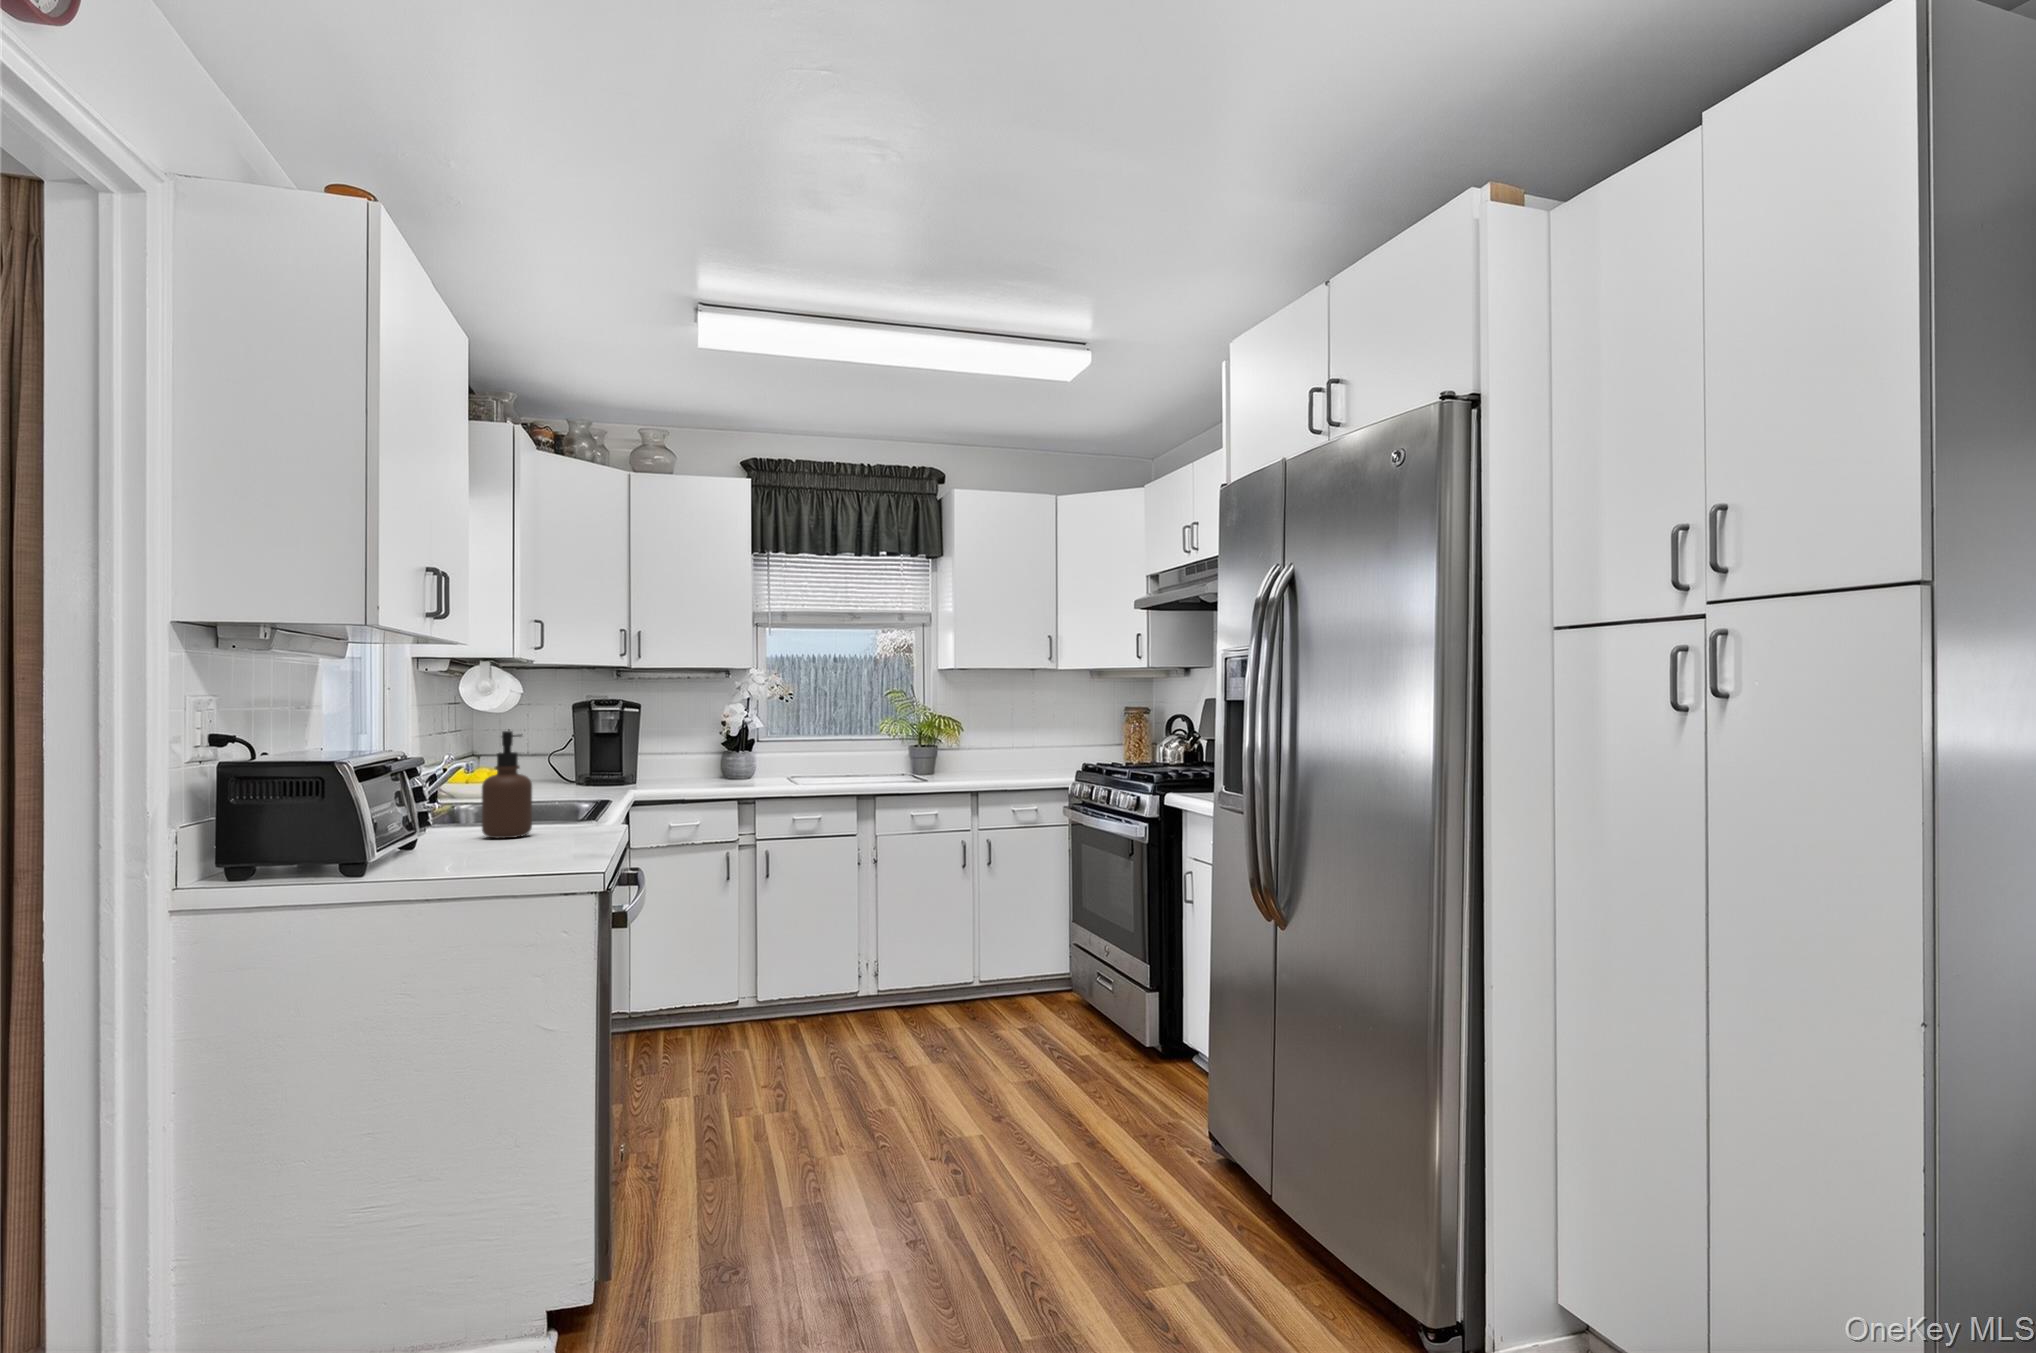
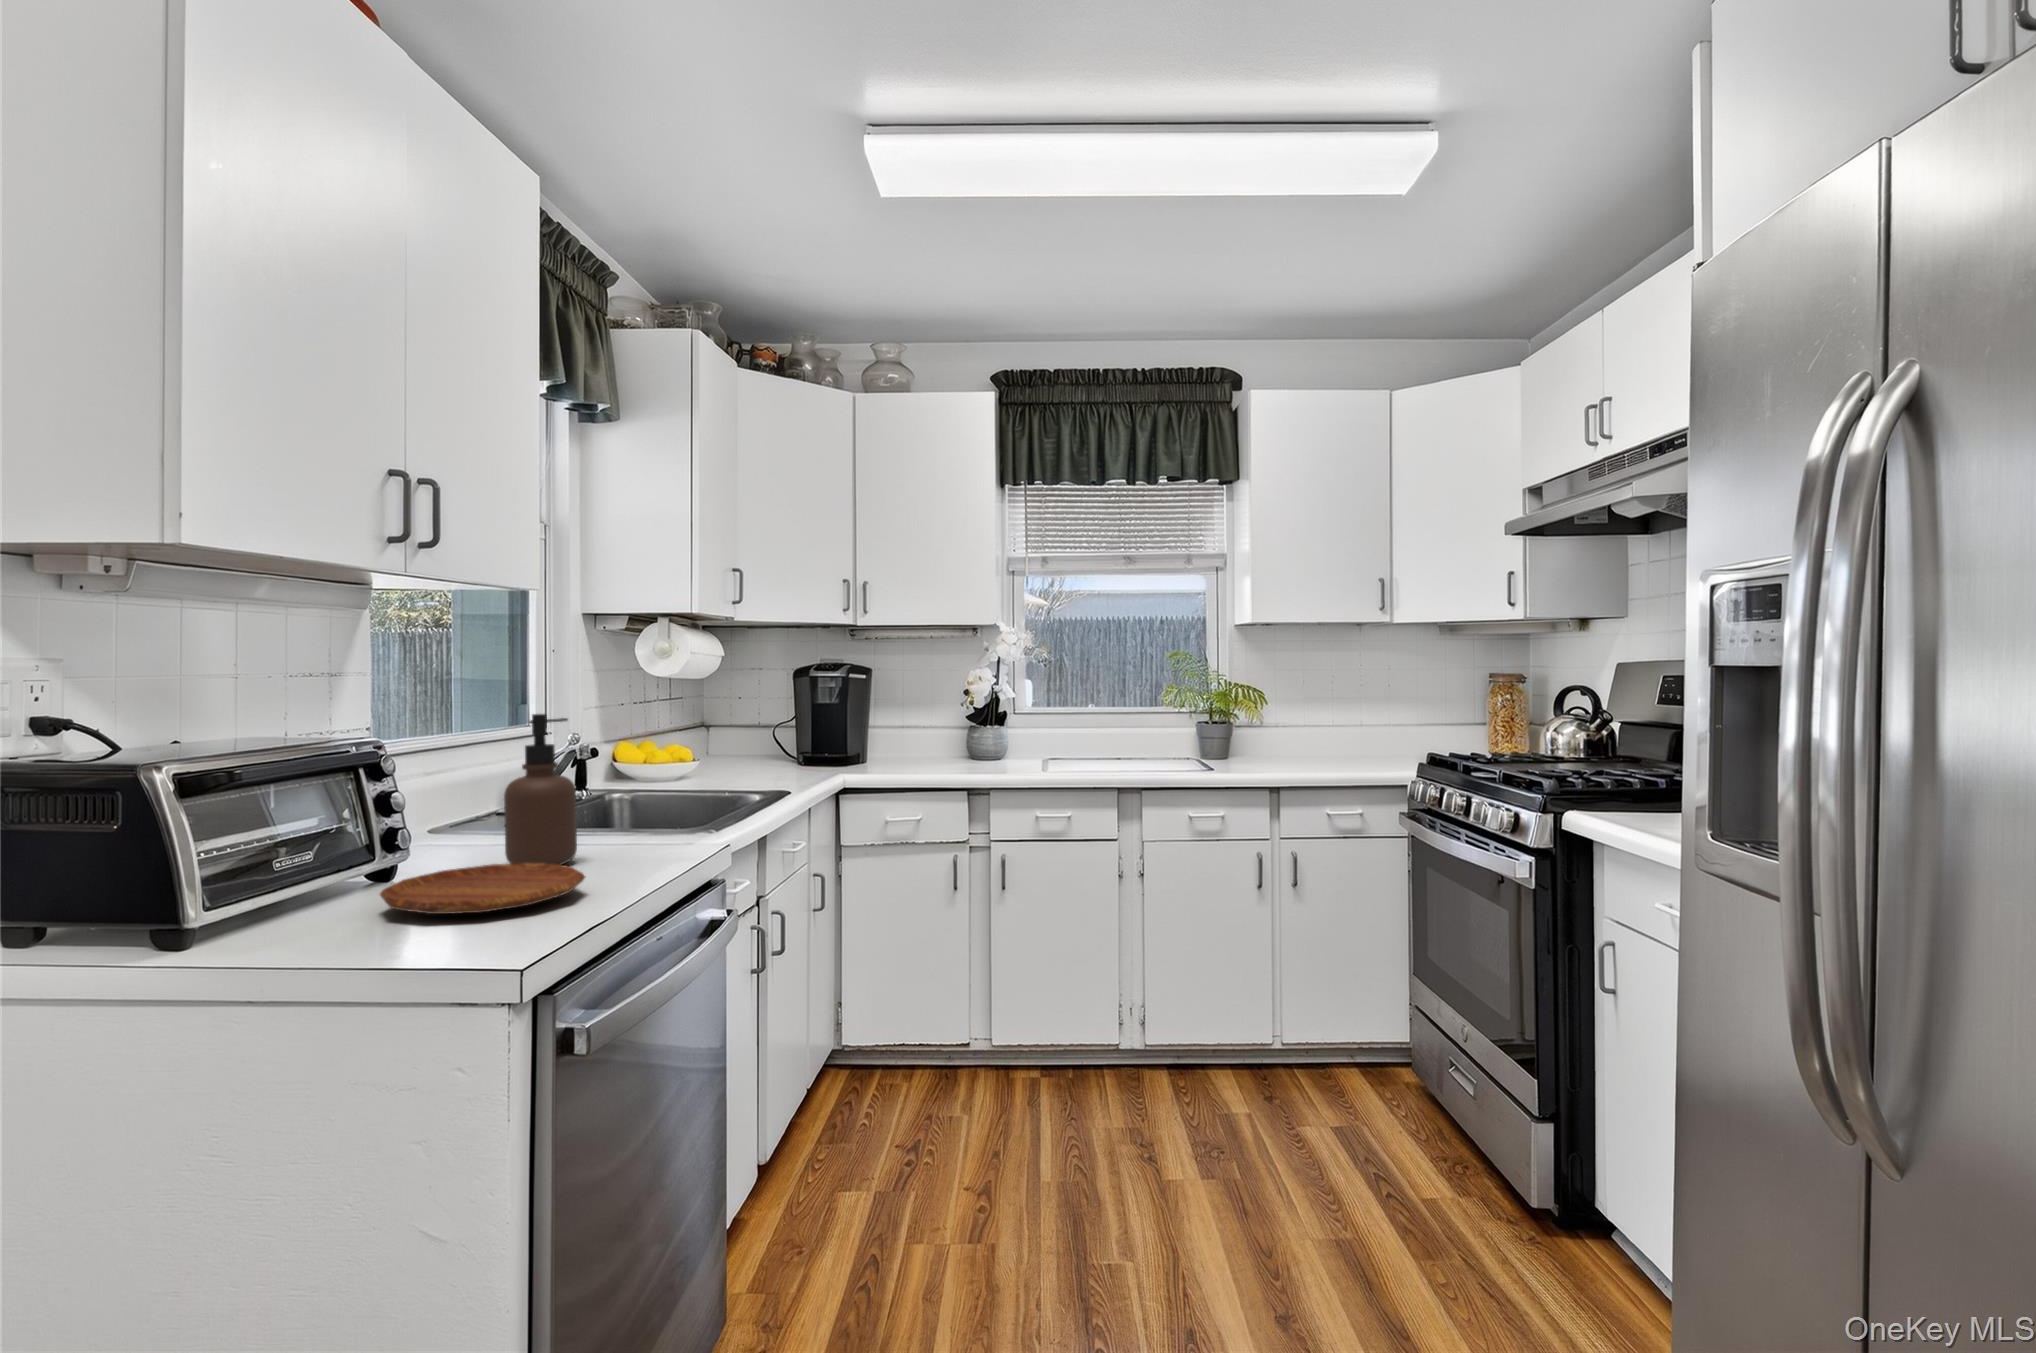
tray: none [454,829,582,853] -> present [380,863,585,914]

